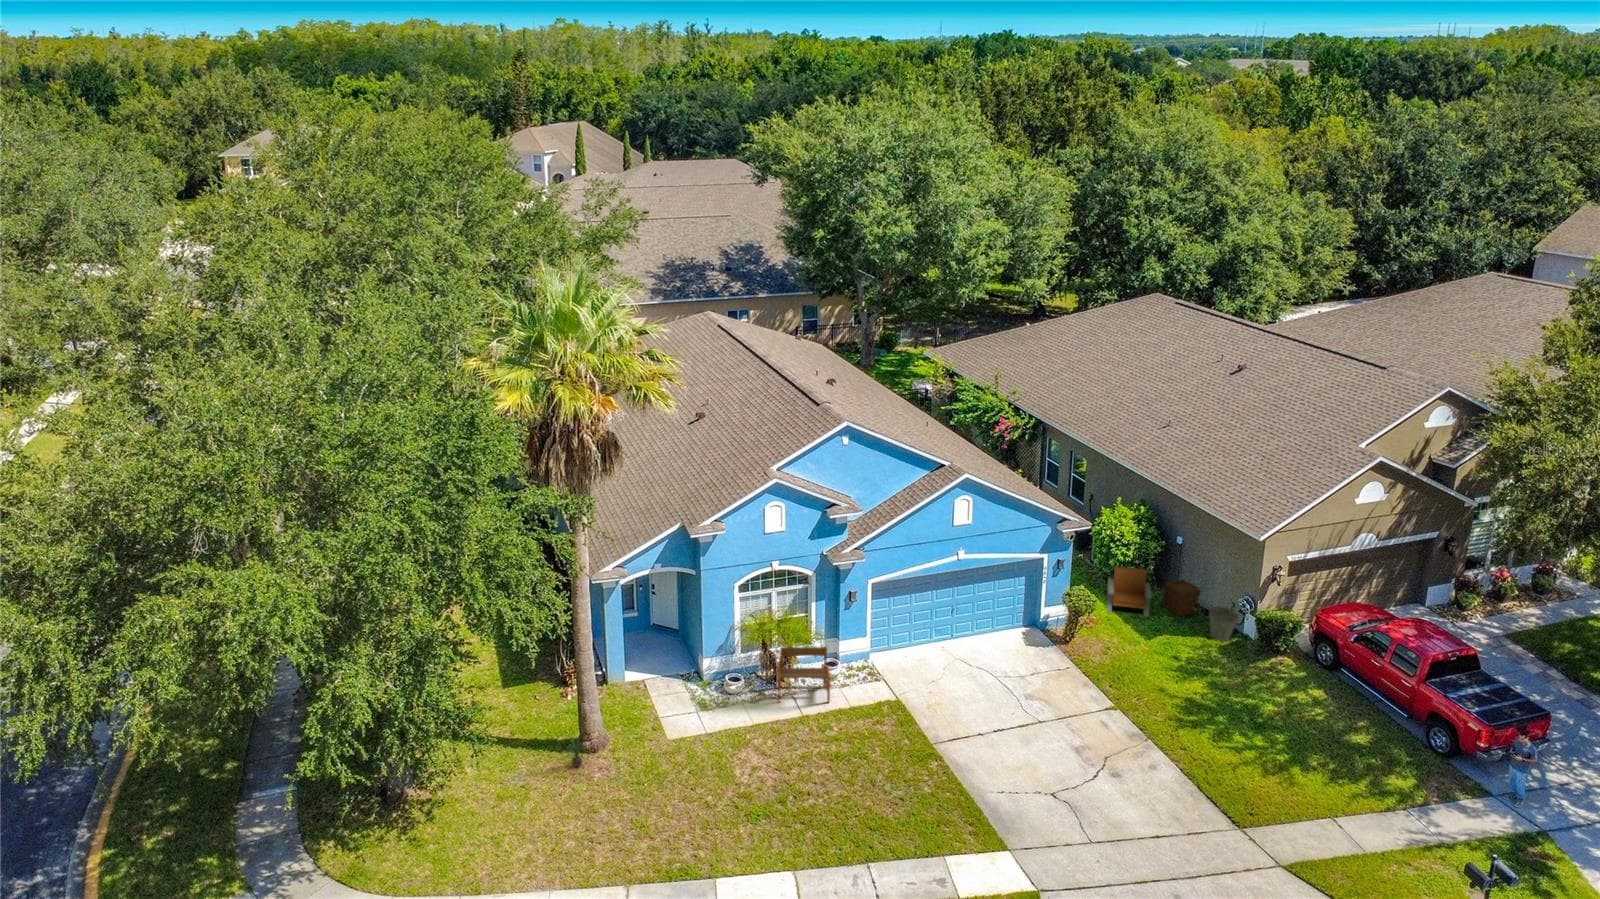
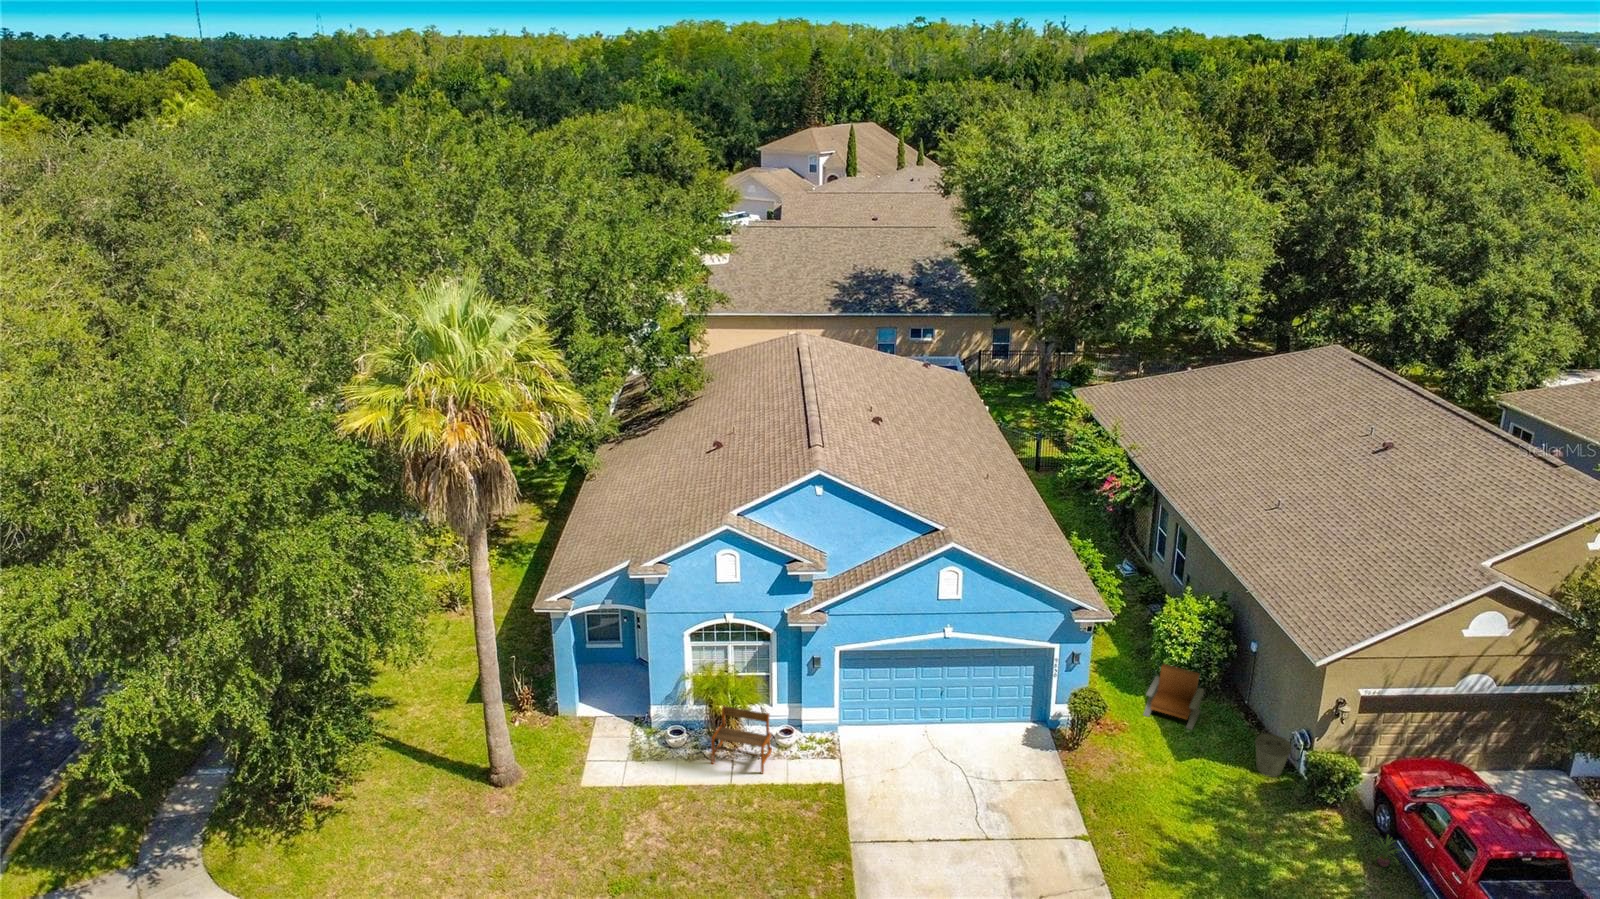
wooden crate: present [1162,580,1201,616] -> none [1218,691,1265,735]
decorative plant: present [568,739,584,767] -> present [1376,835,1397,867]

